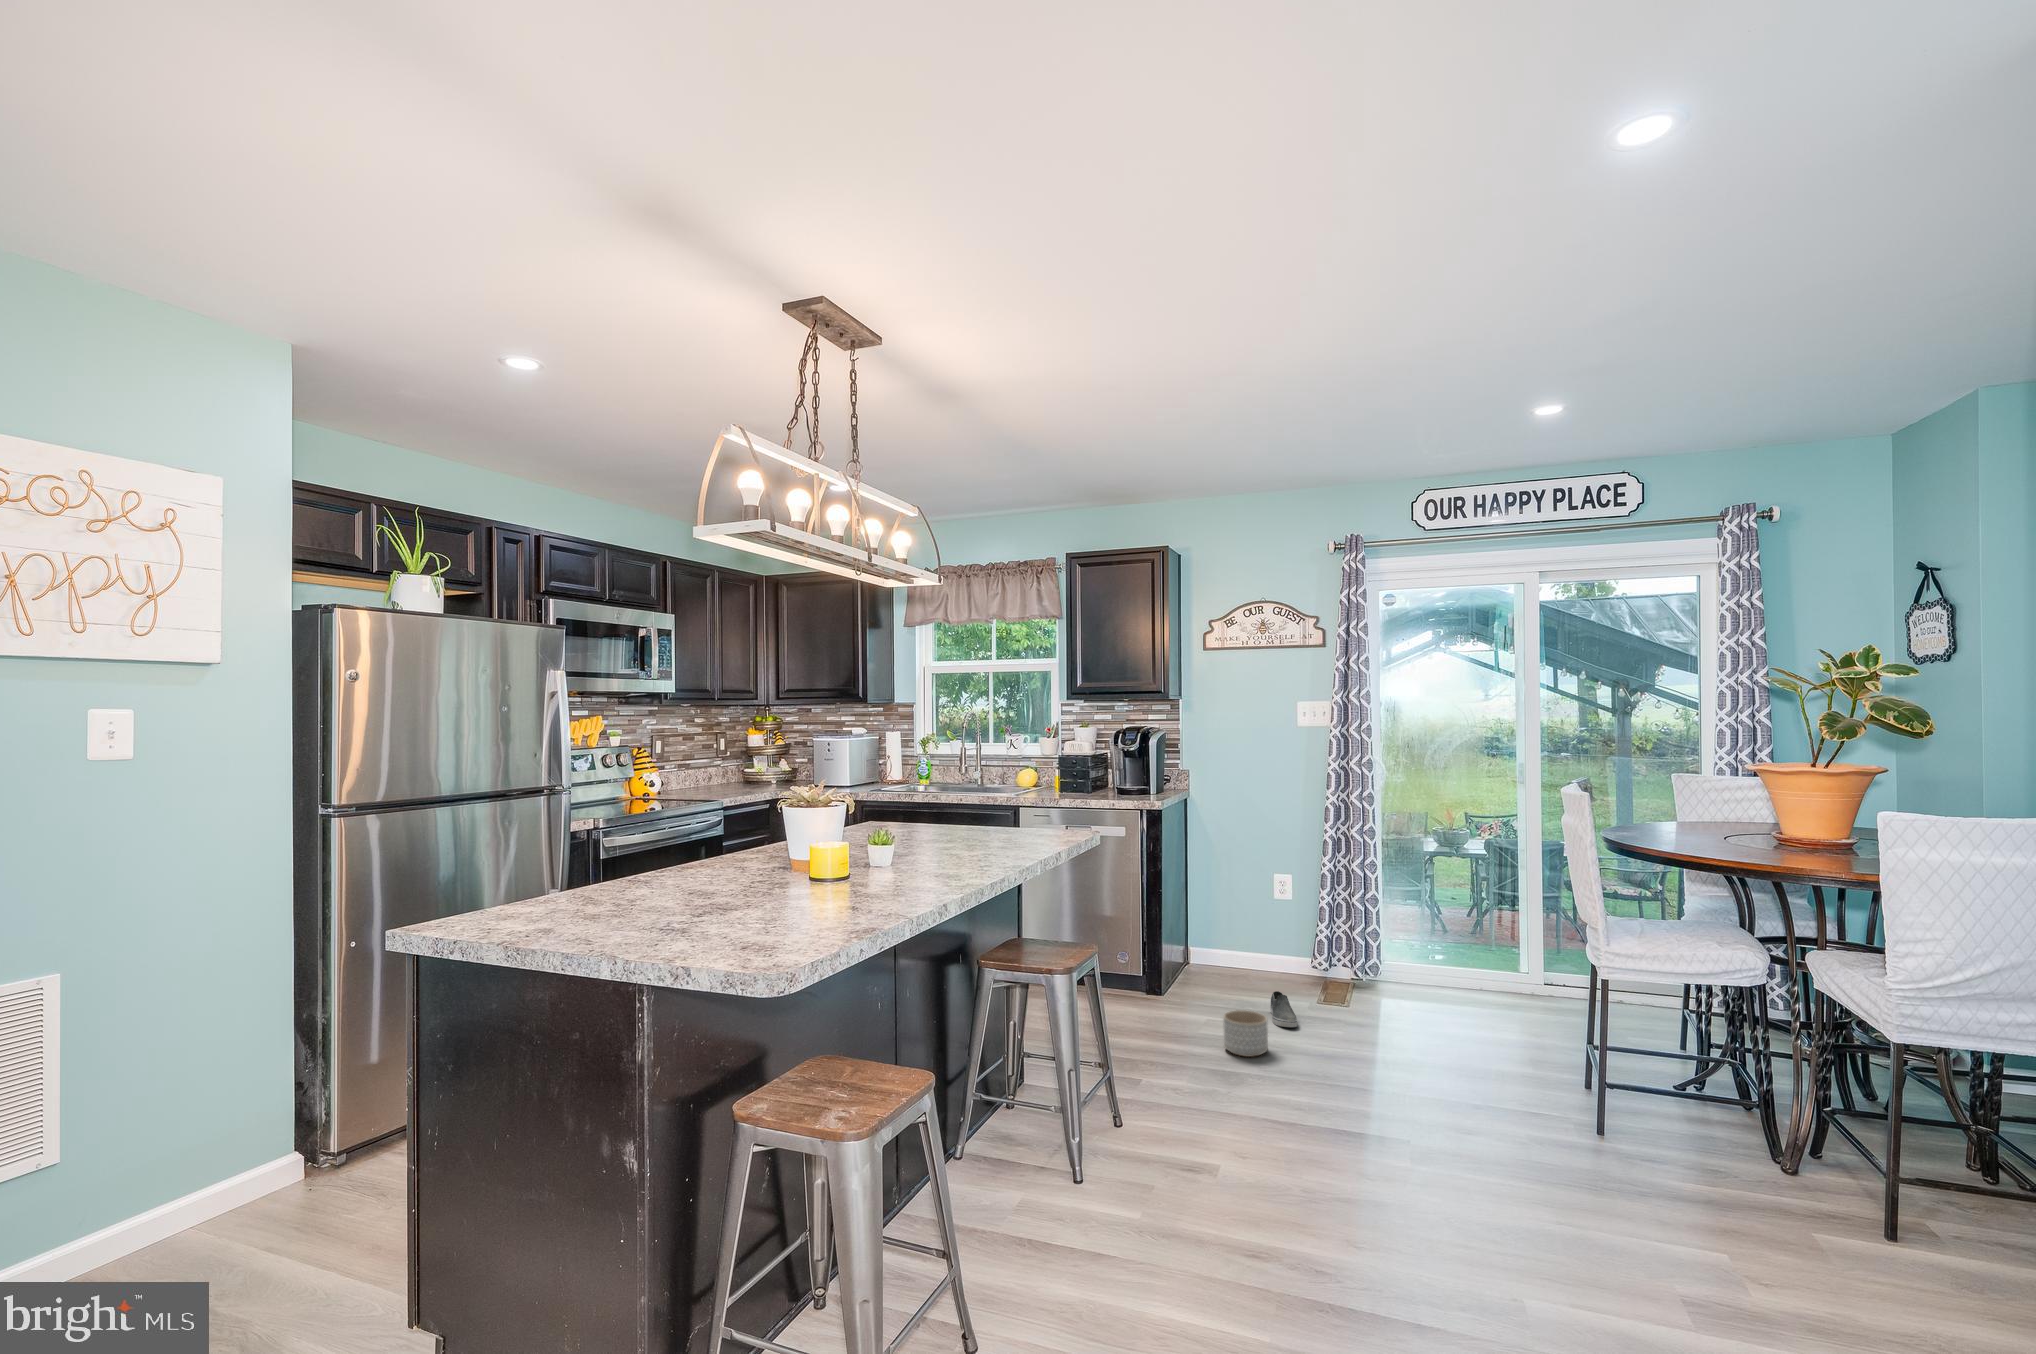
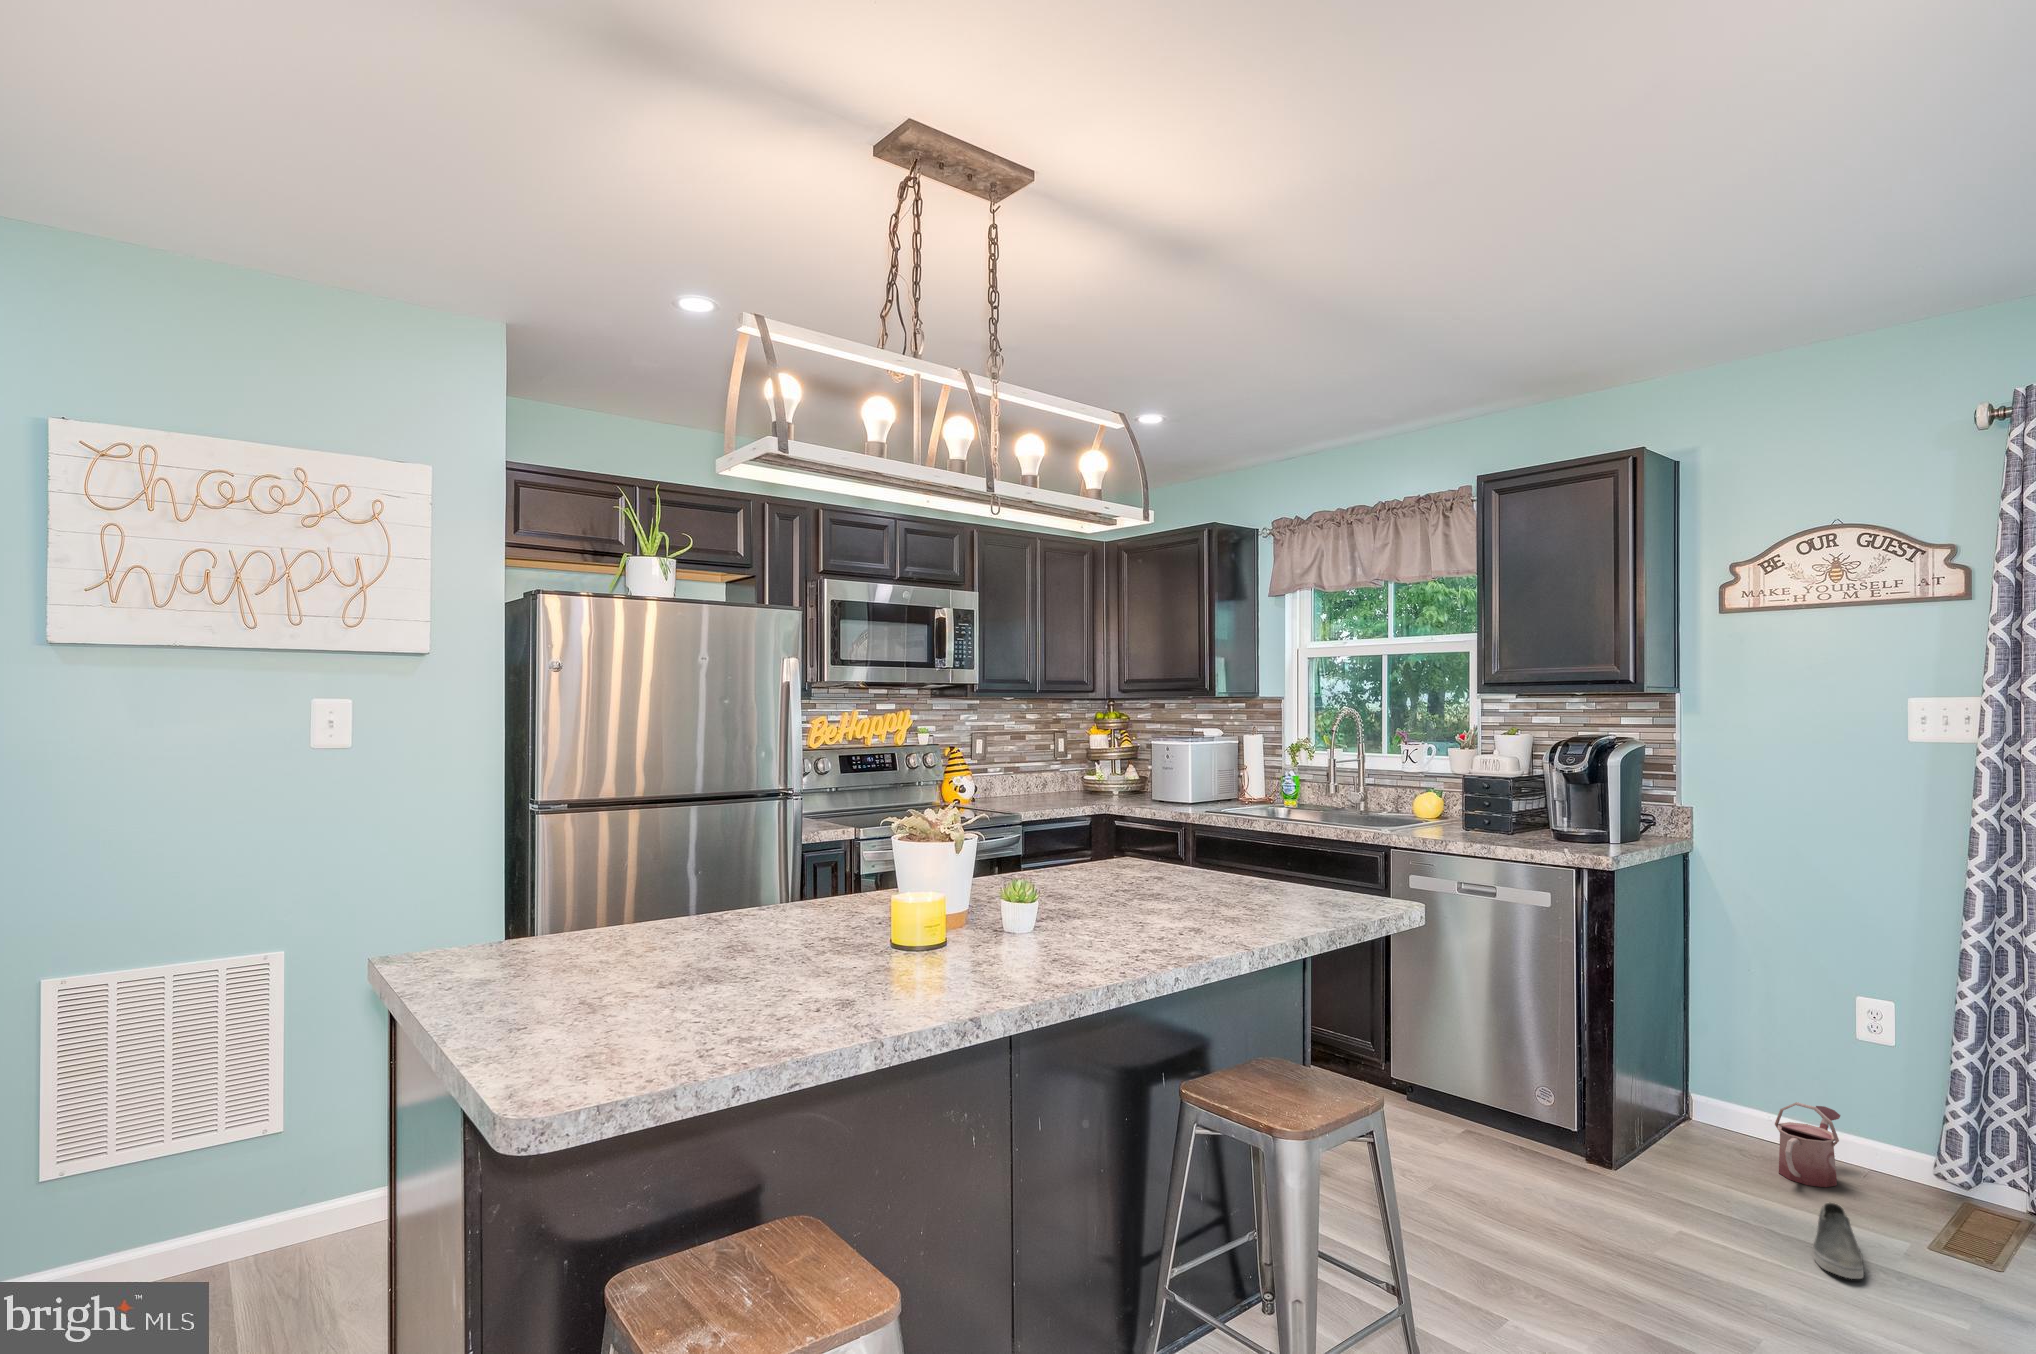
watering can: none [1238,941,1270,989] -> present [1775,1102,1840,1187]
planter: present [1223,1010,1268,1057] -> none [1686,1226,1776,1319]

